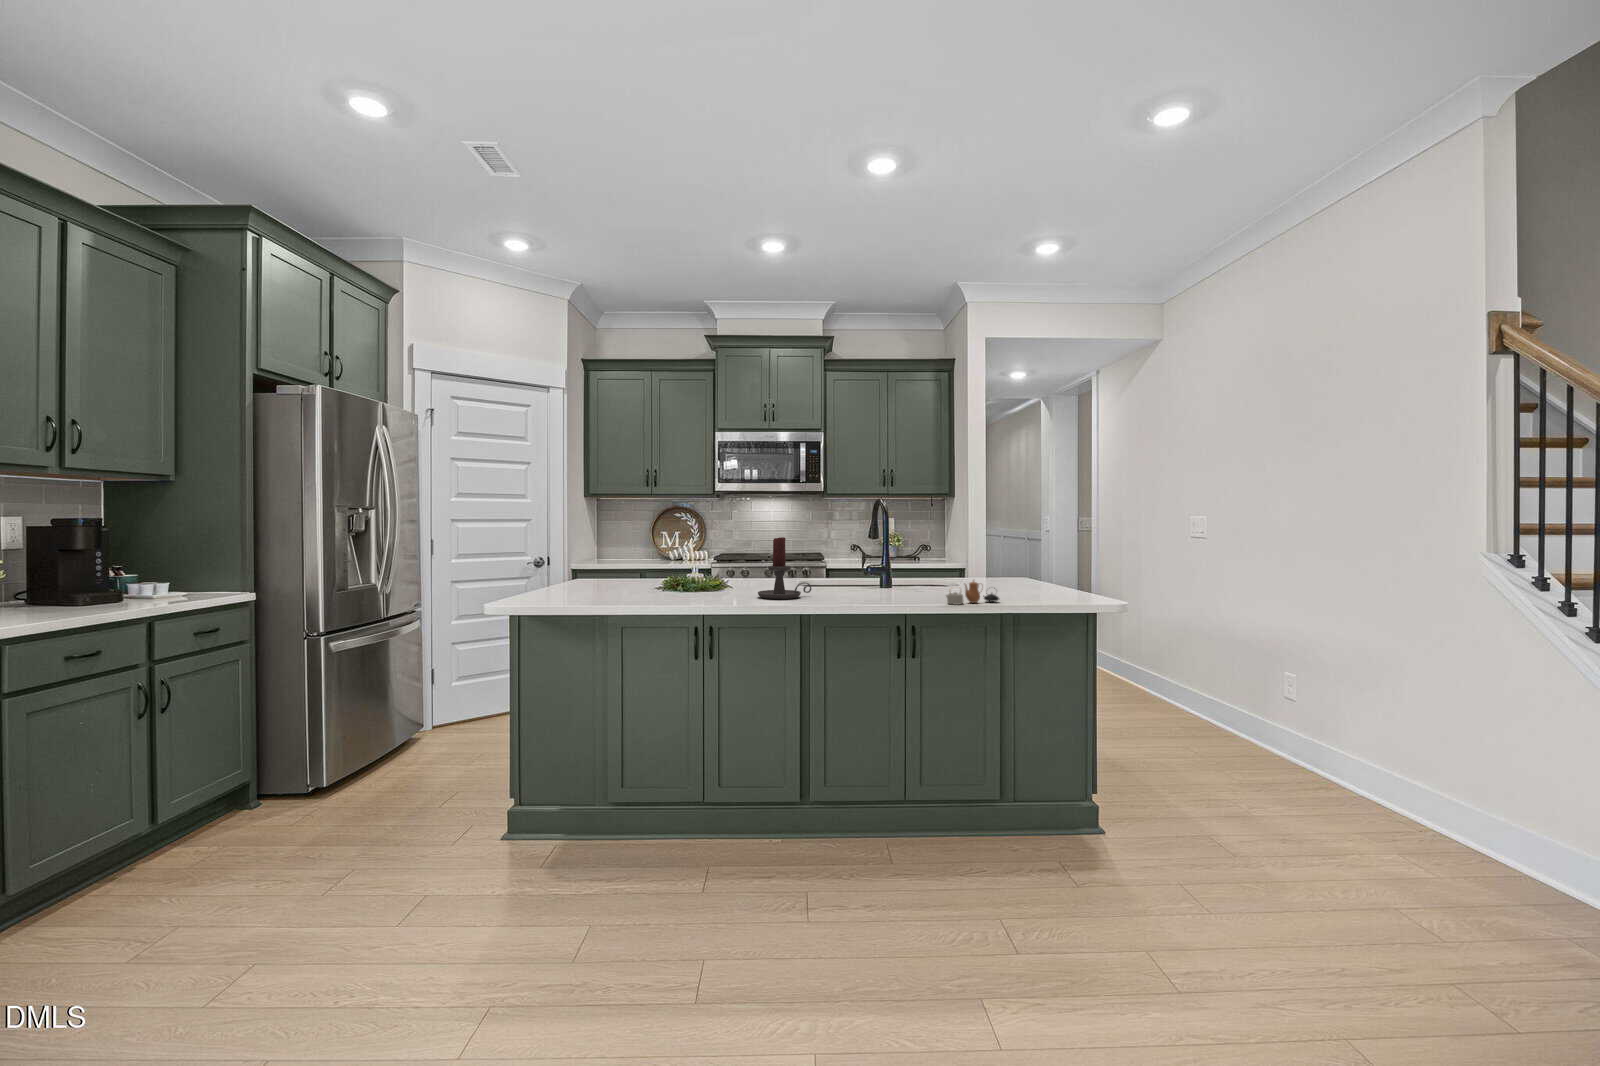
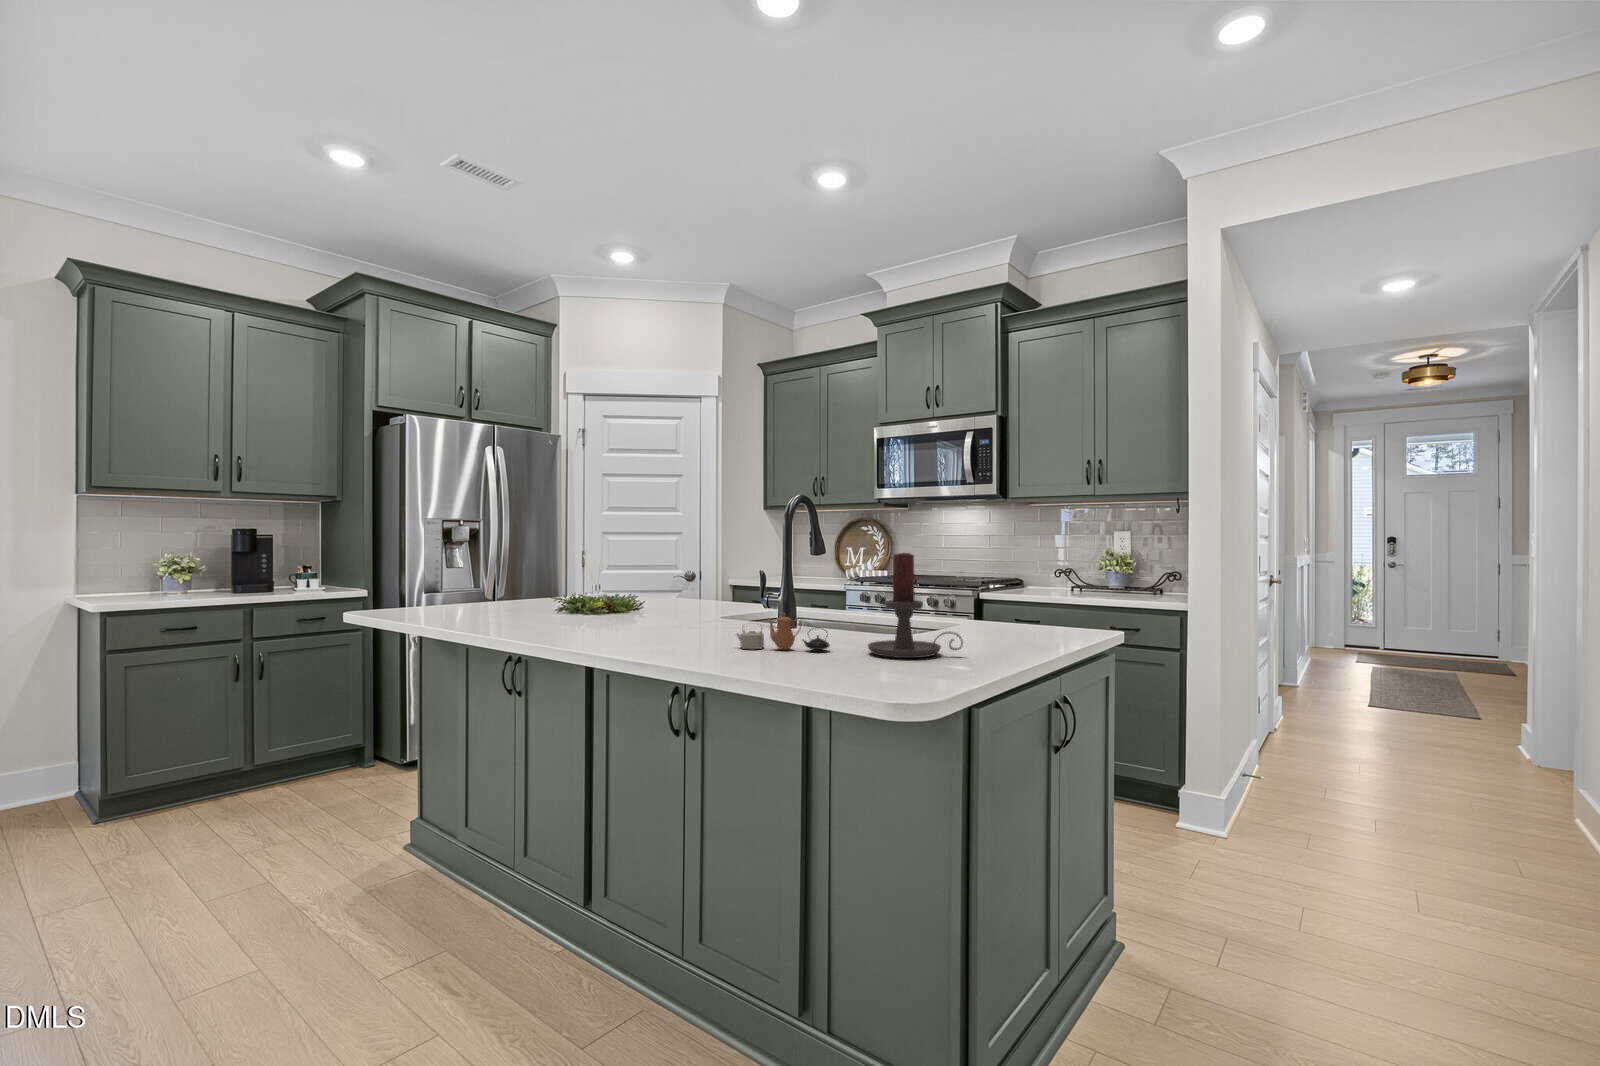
candle holder: present [758,537,812,599] -> present [868,553,963,658]

